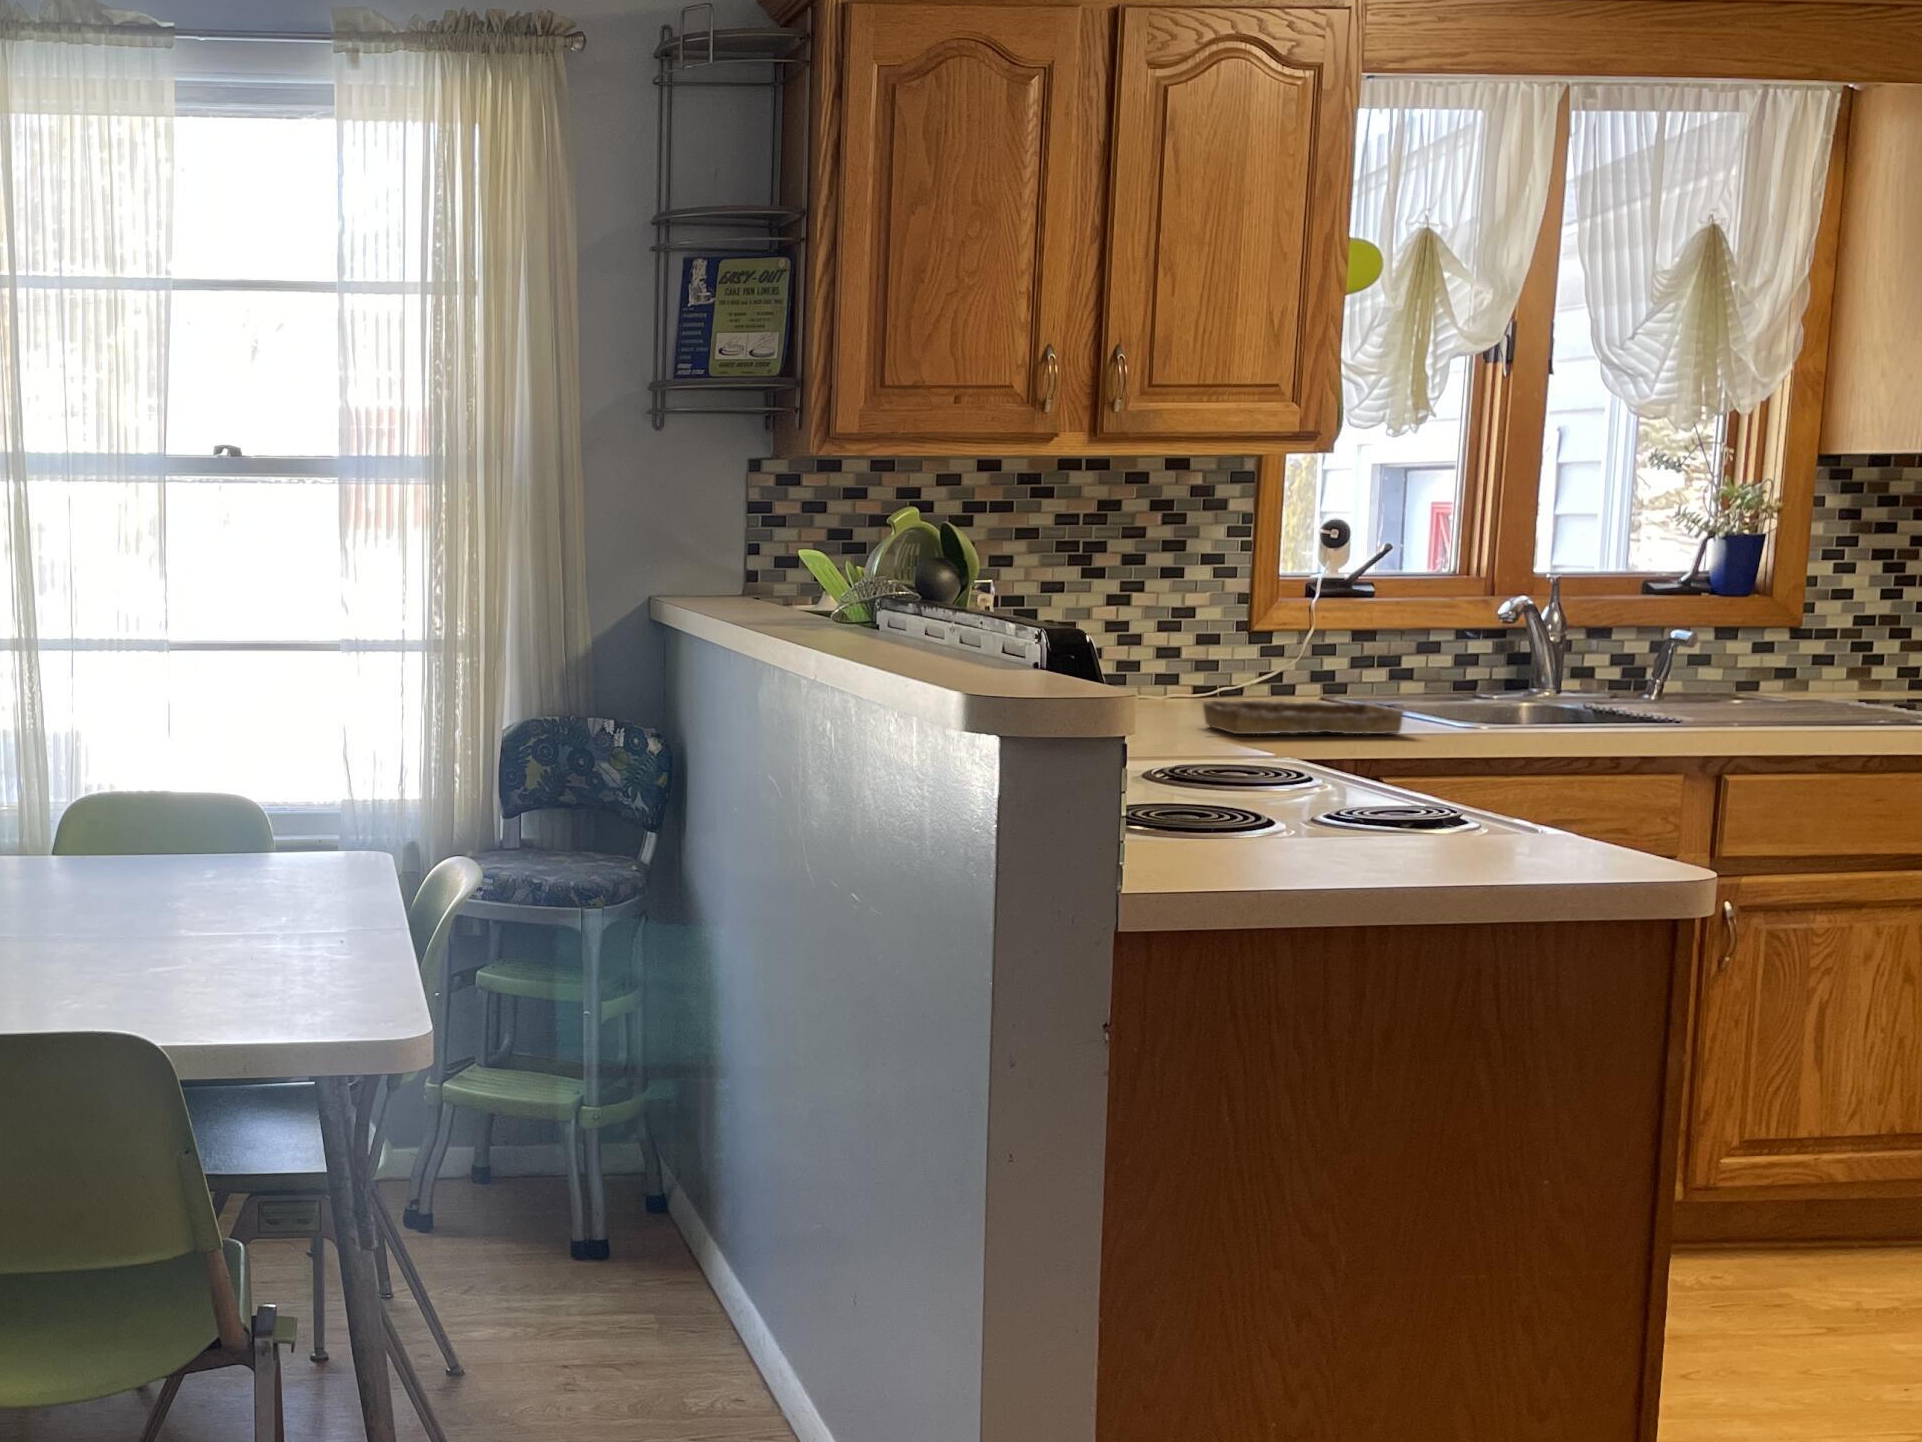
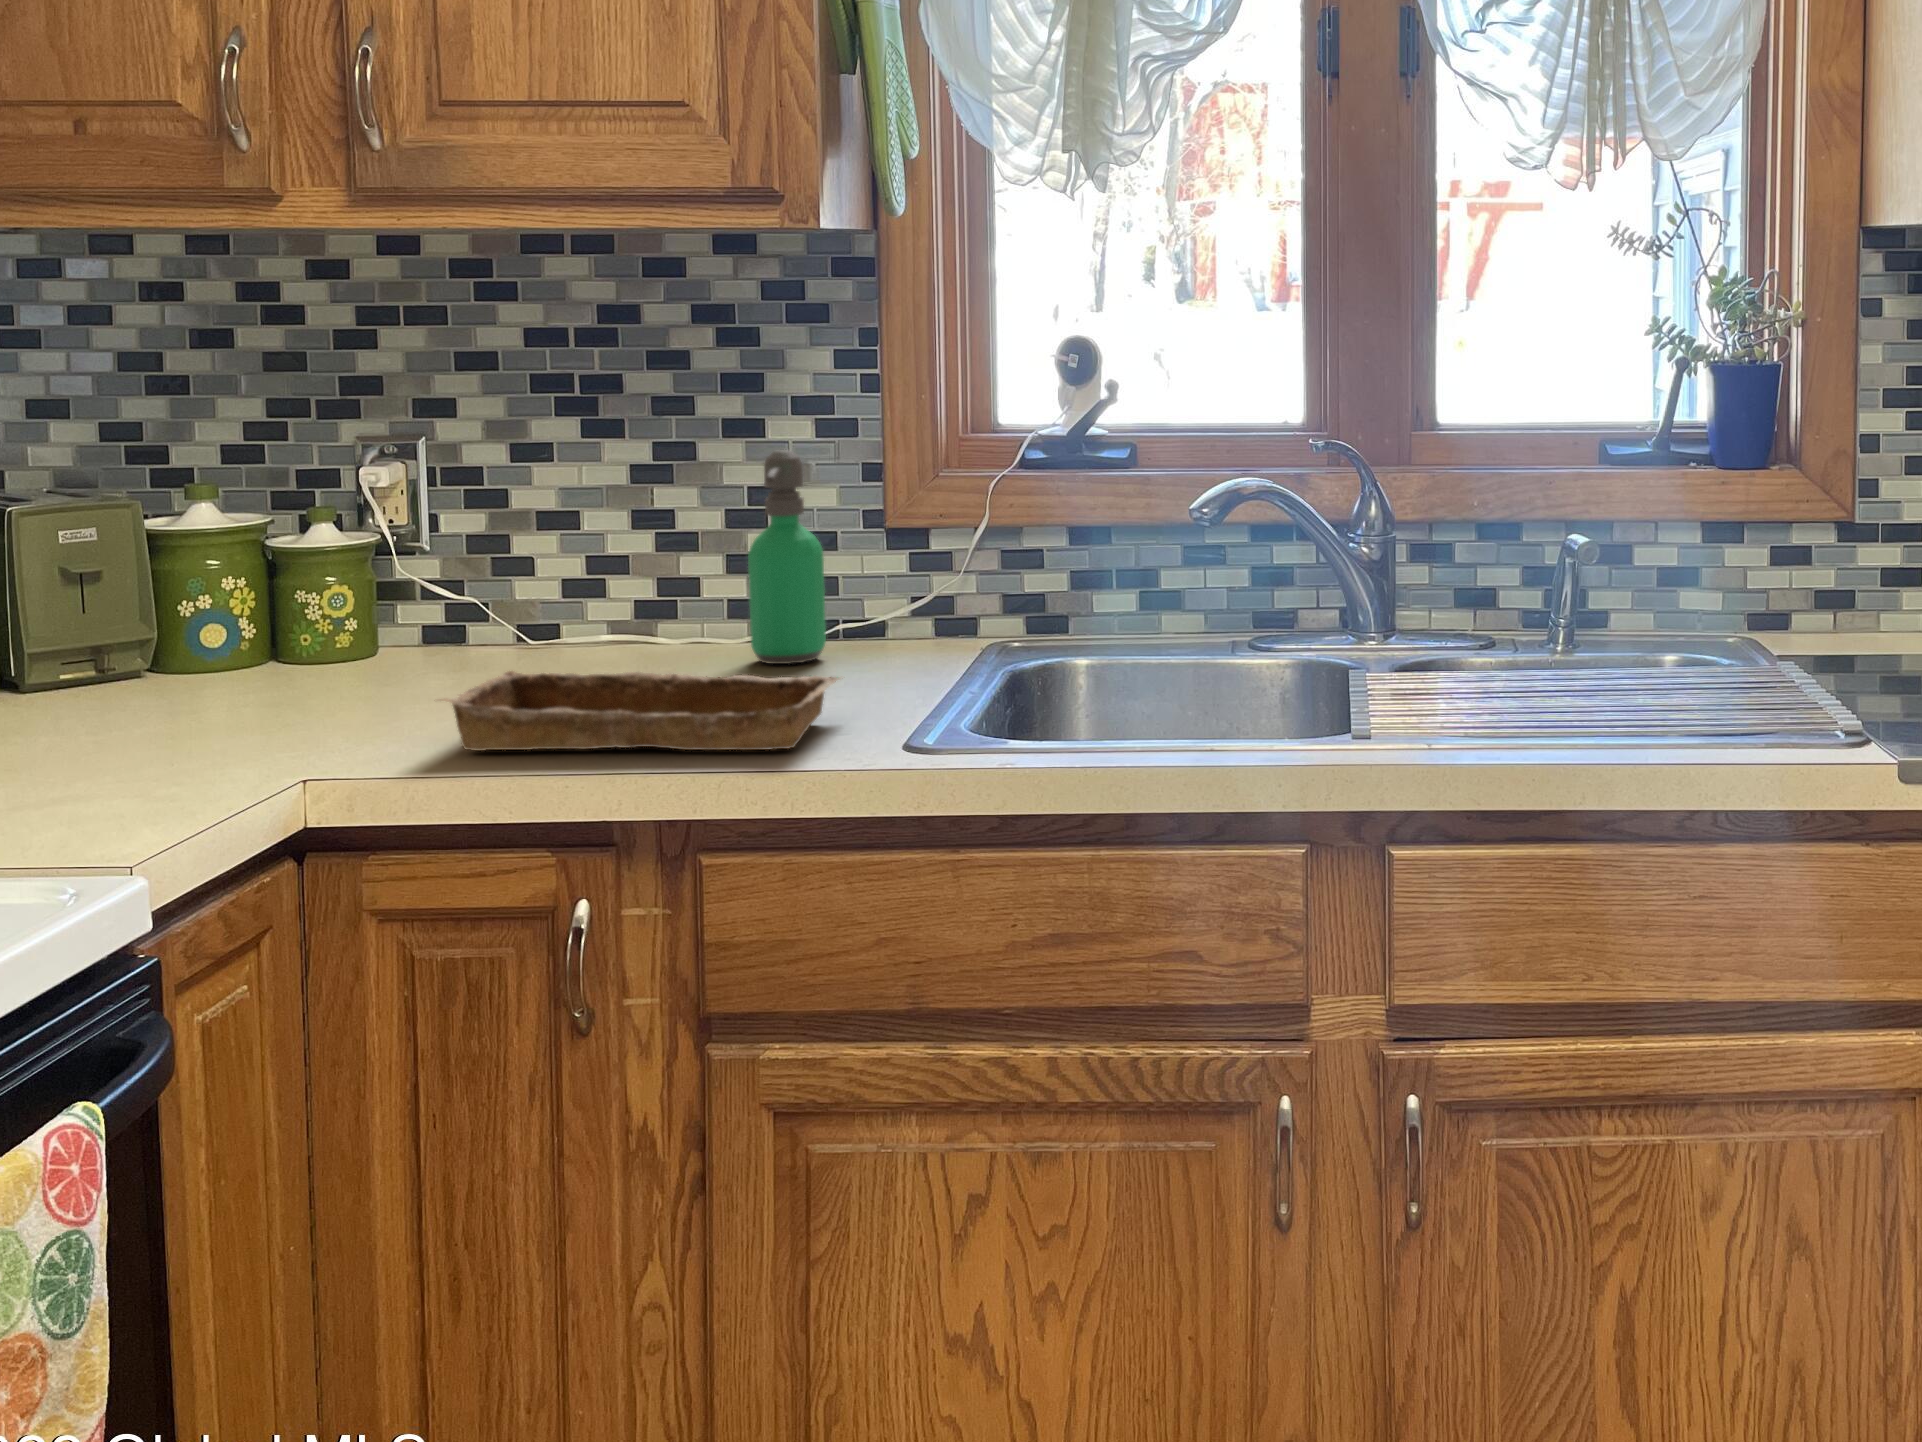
soap dispenser: none [1208,585,1255,706] -> present [748,450,826,664]

